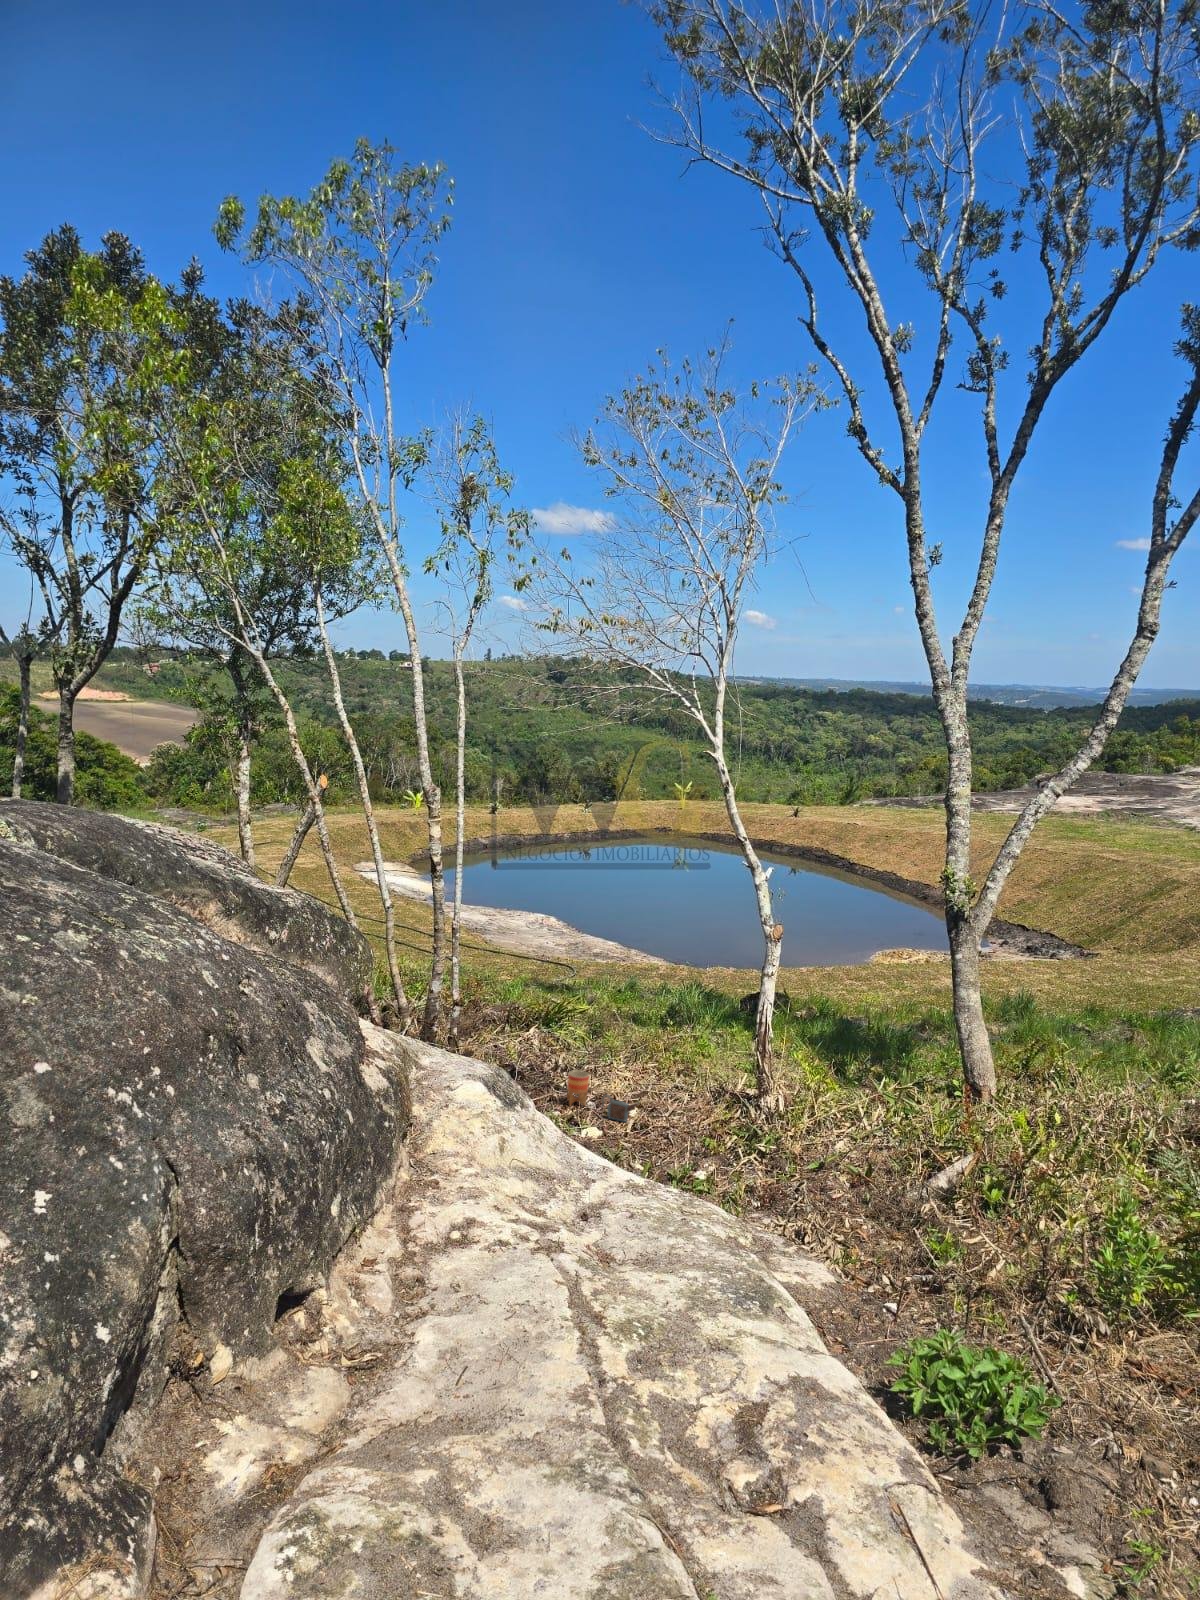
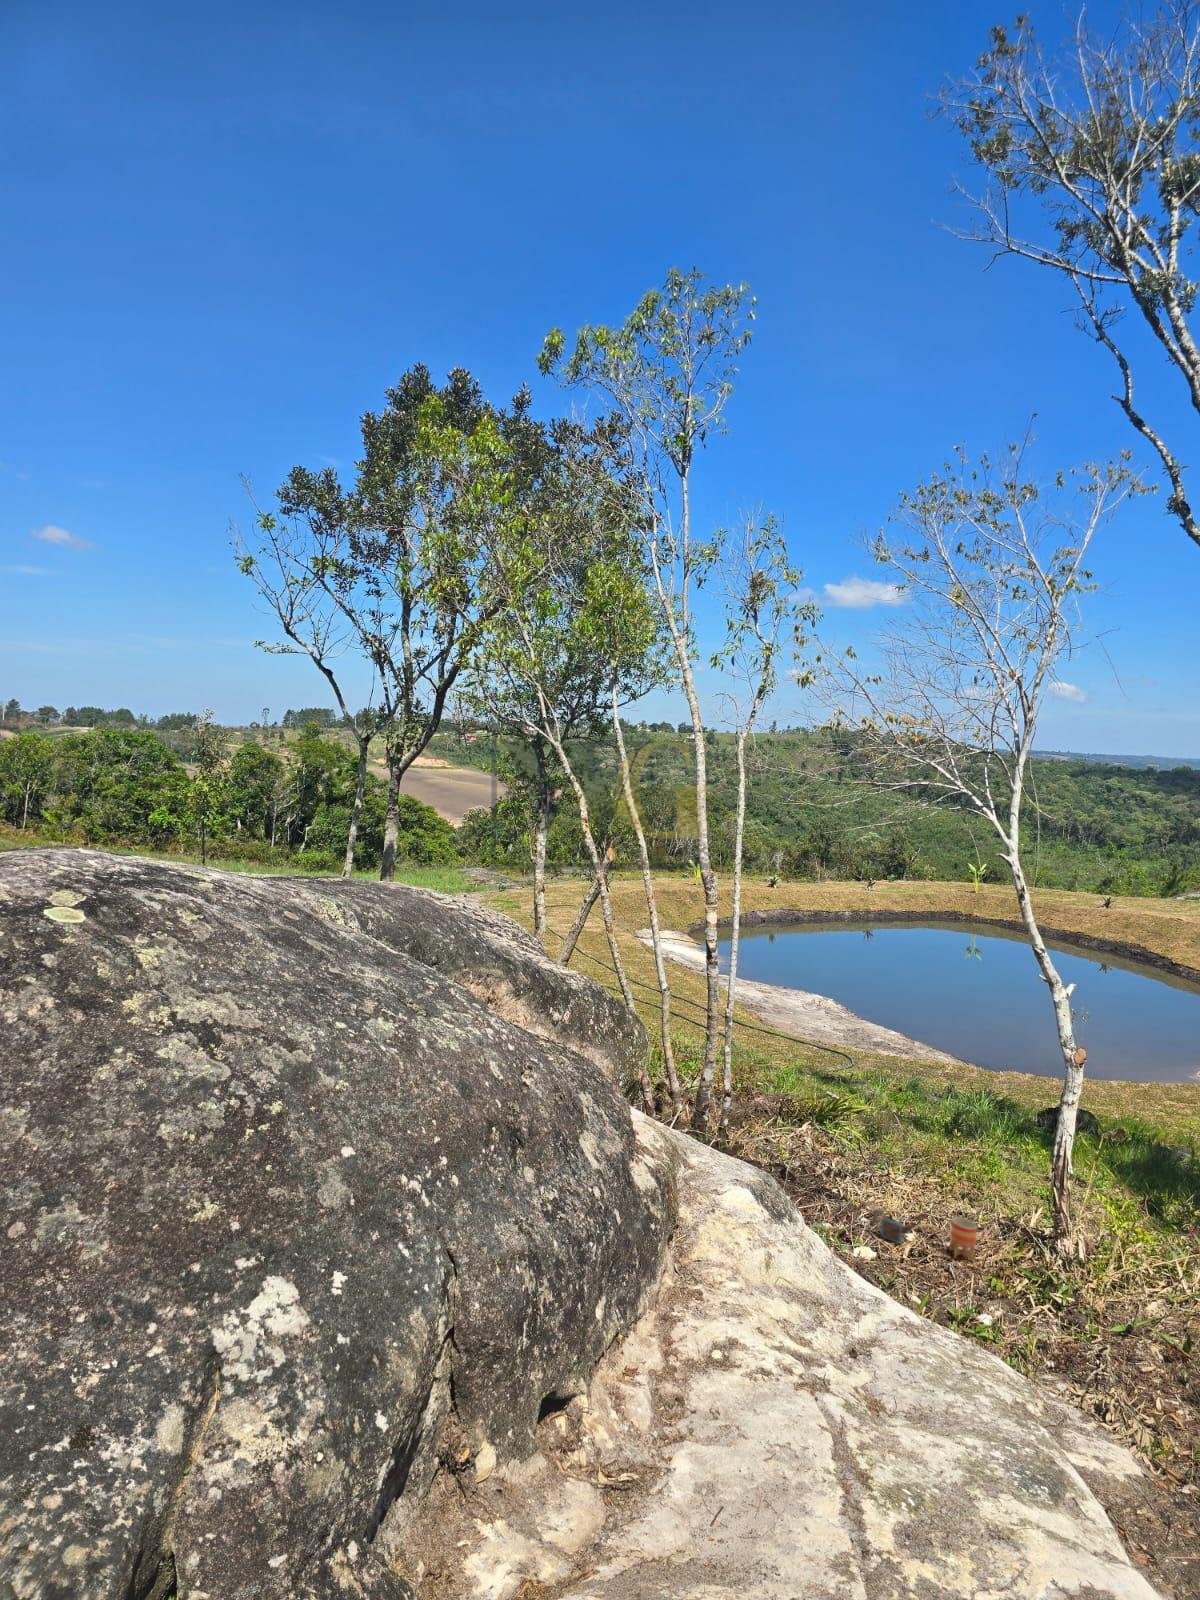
planter: present [567,1070,589,1106] -> present [949,1217,977,1261]

